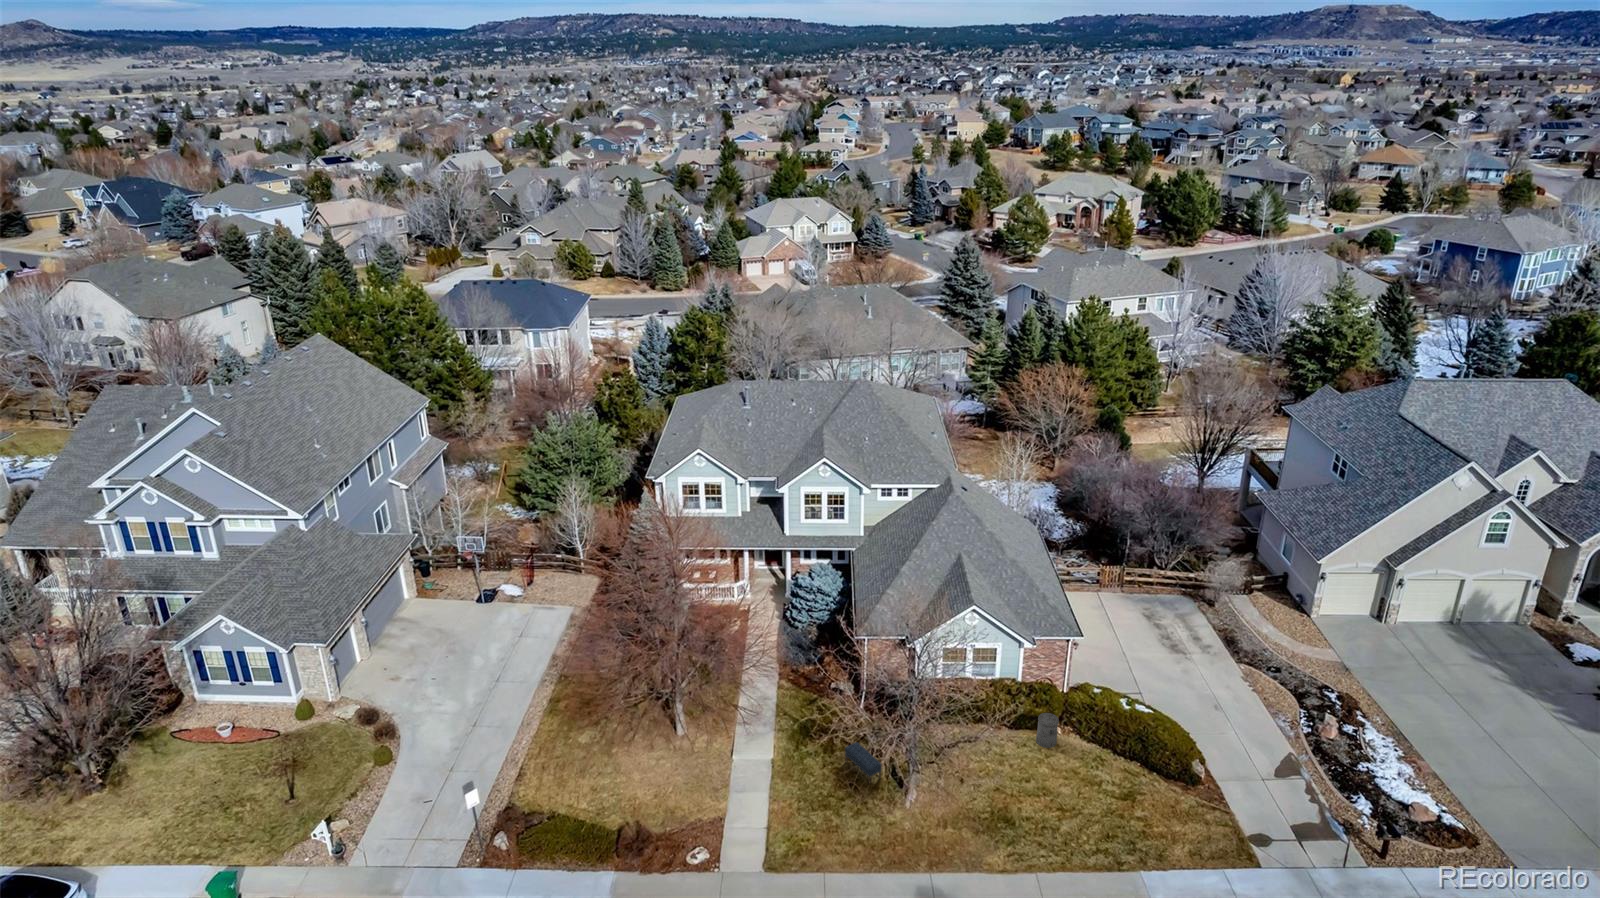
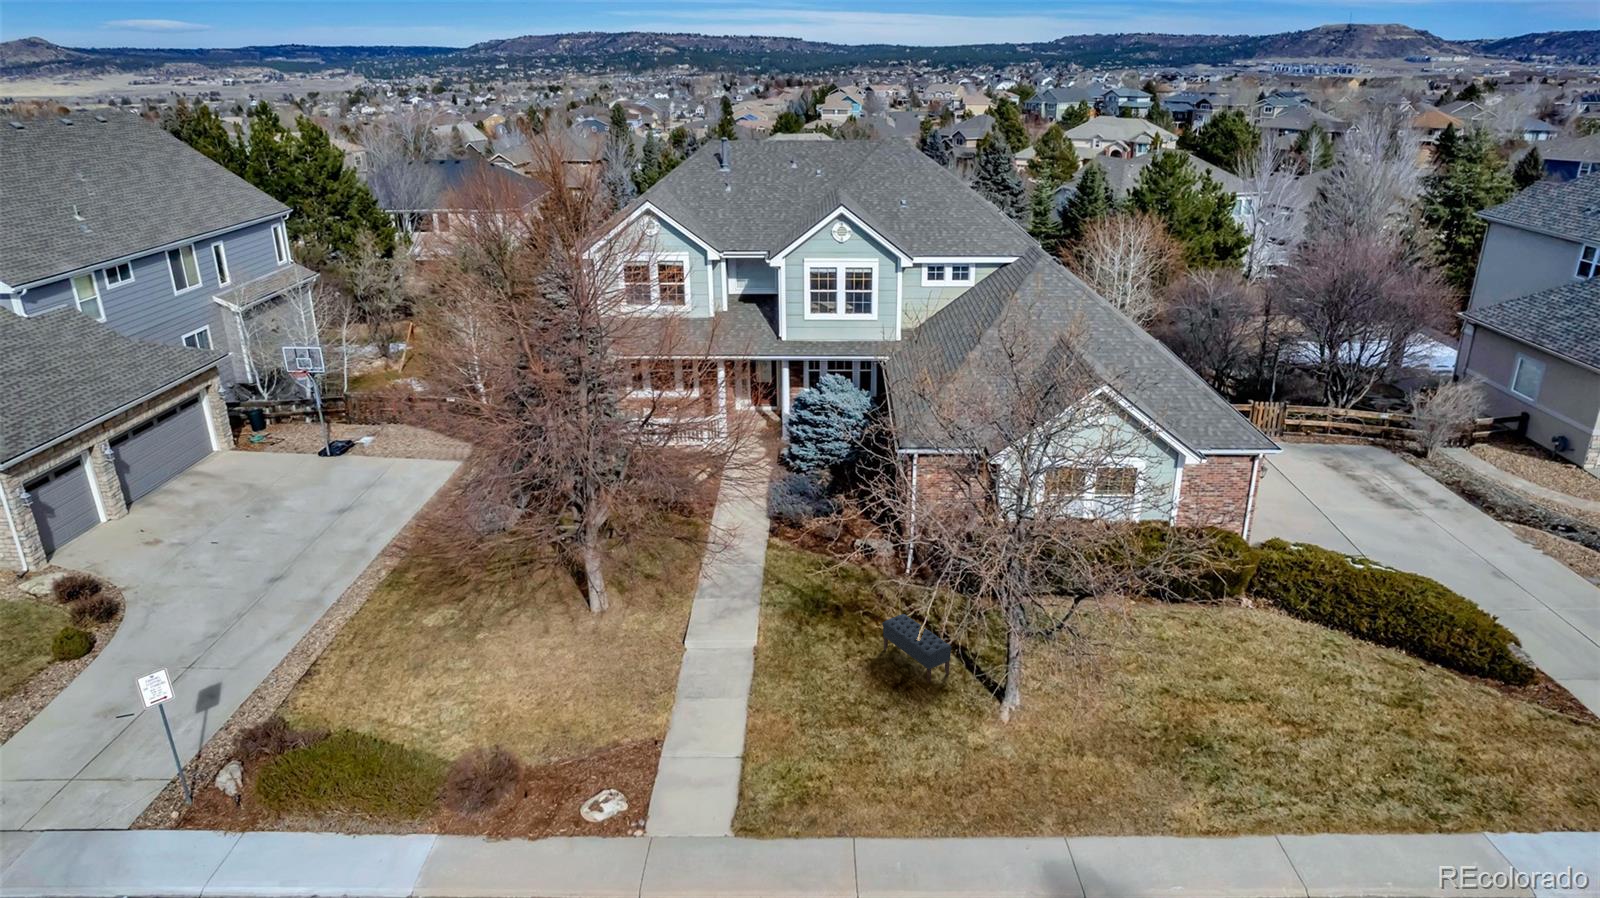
trash can: present [1036,713,1059,748] -> none [1215,565,1259,625]

